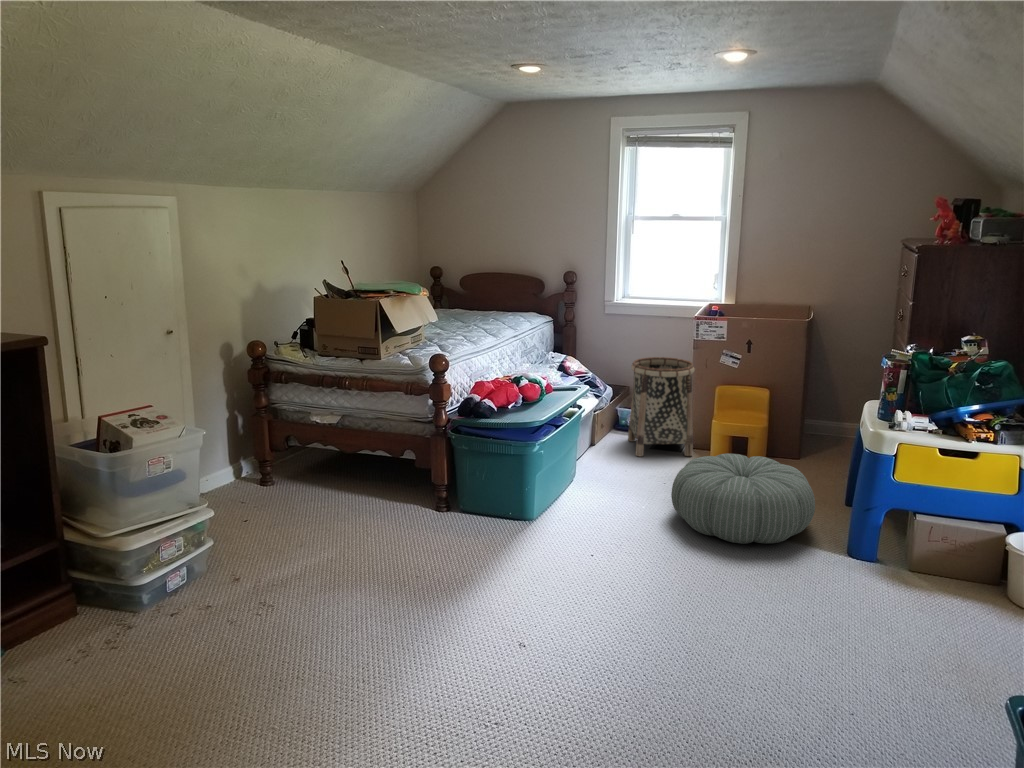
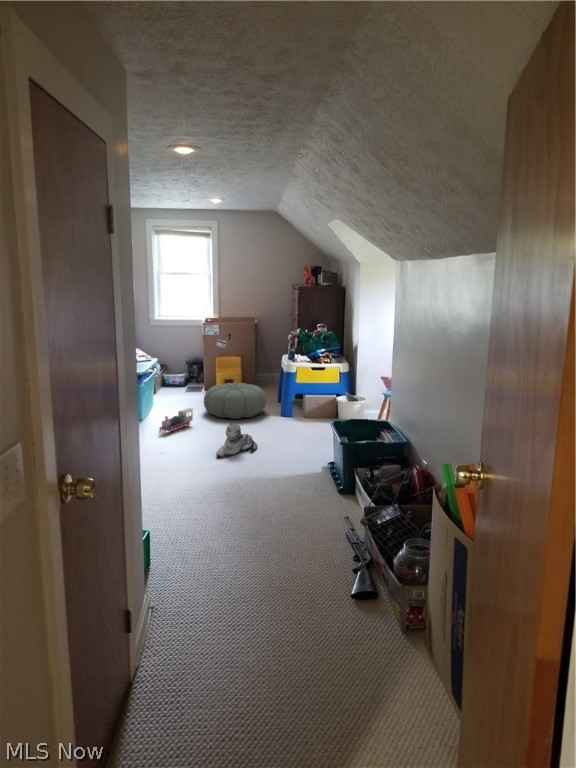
basket: present [628,357,695,457] -> none [172,345,207,395]
toy train: none [557,510,643,568] -> present [159,408,193,434]
plush toy: none [661,596,773,683] -> present [216,423,257,457]

